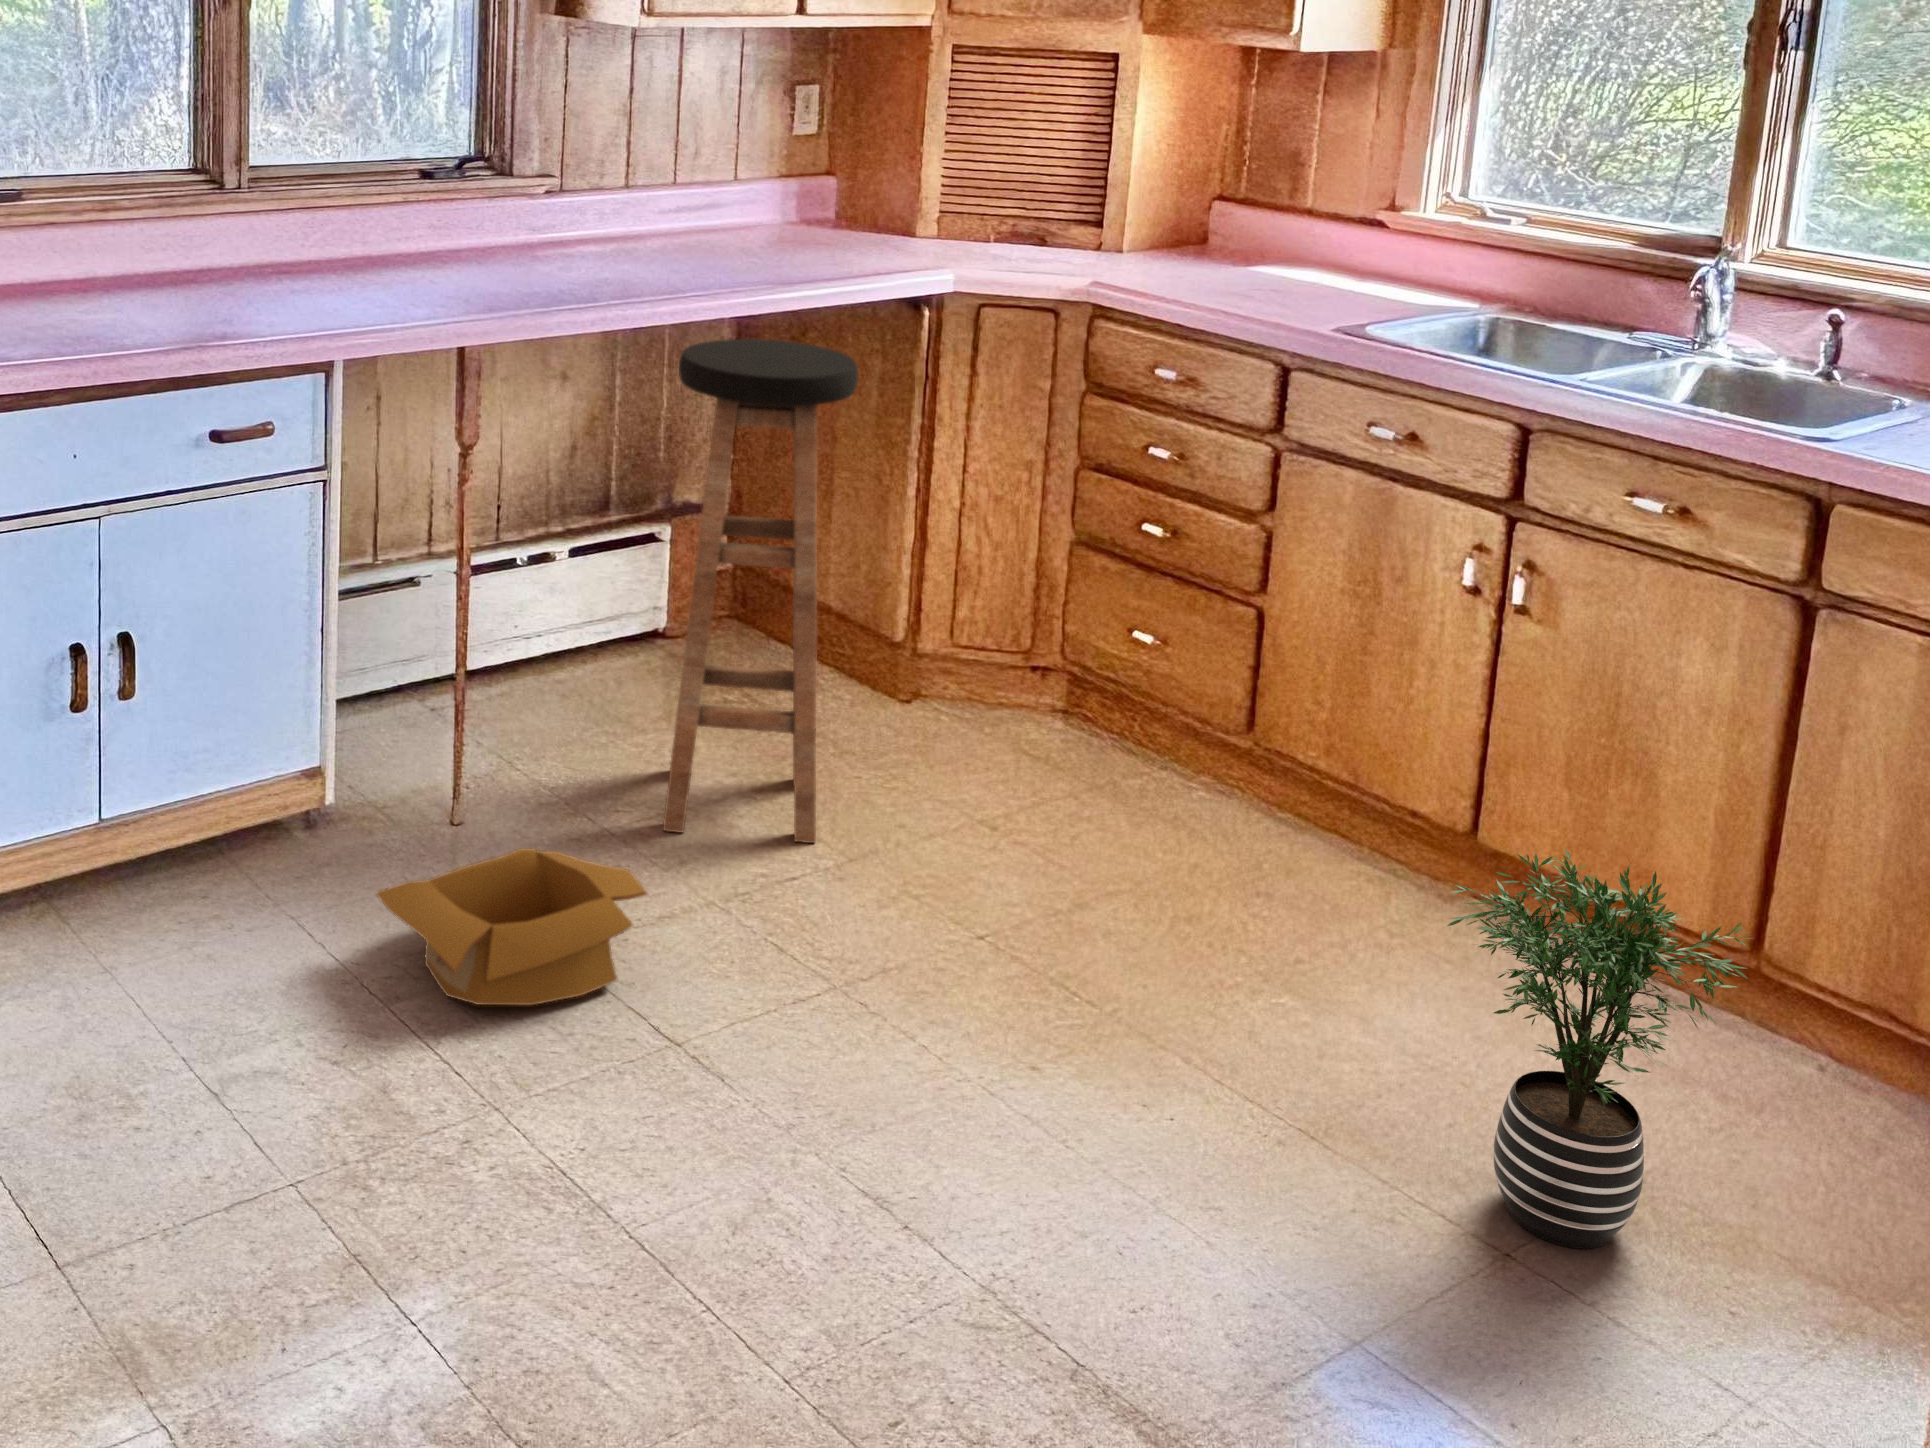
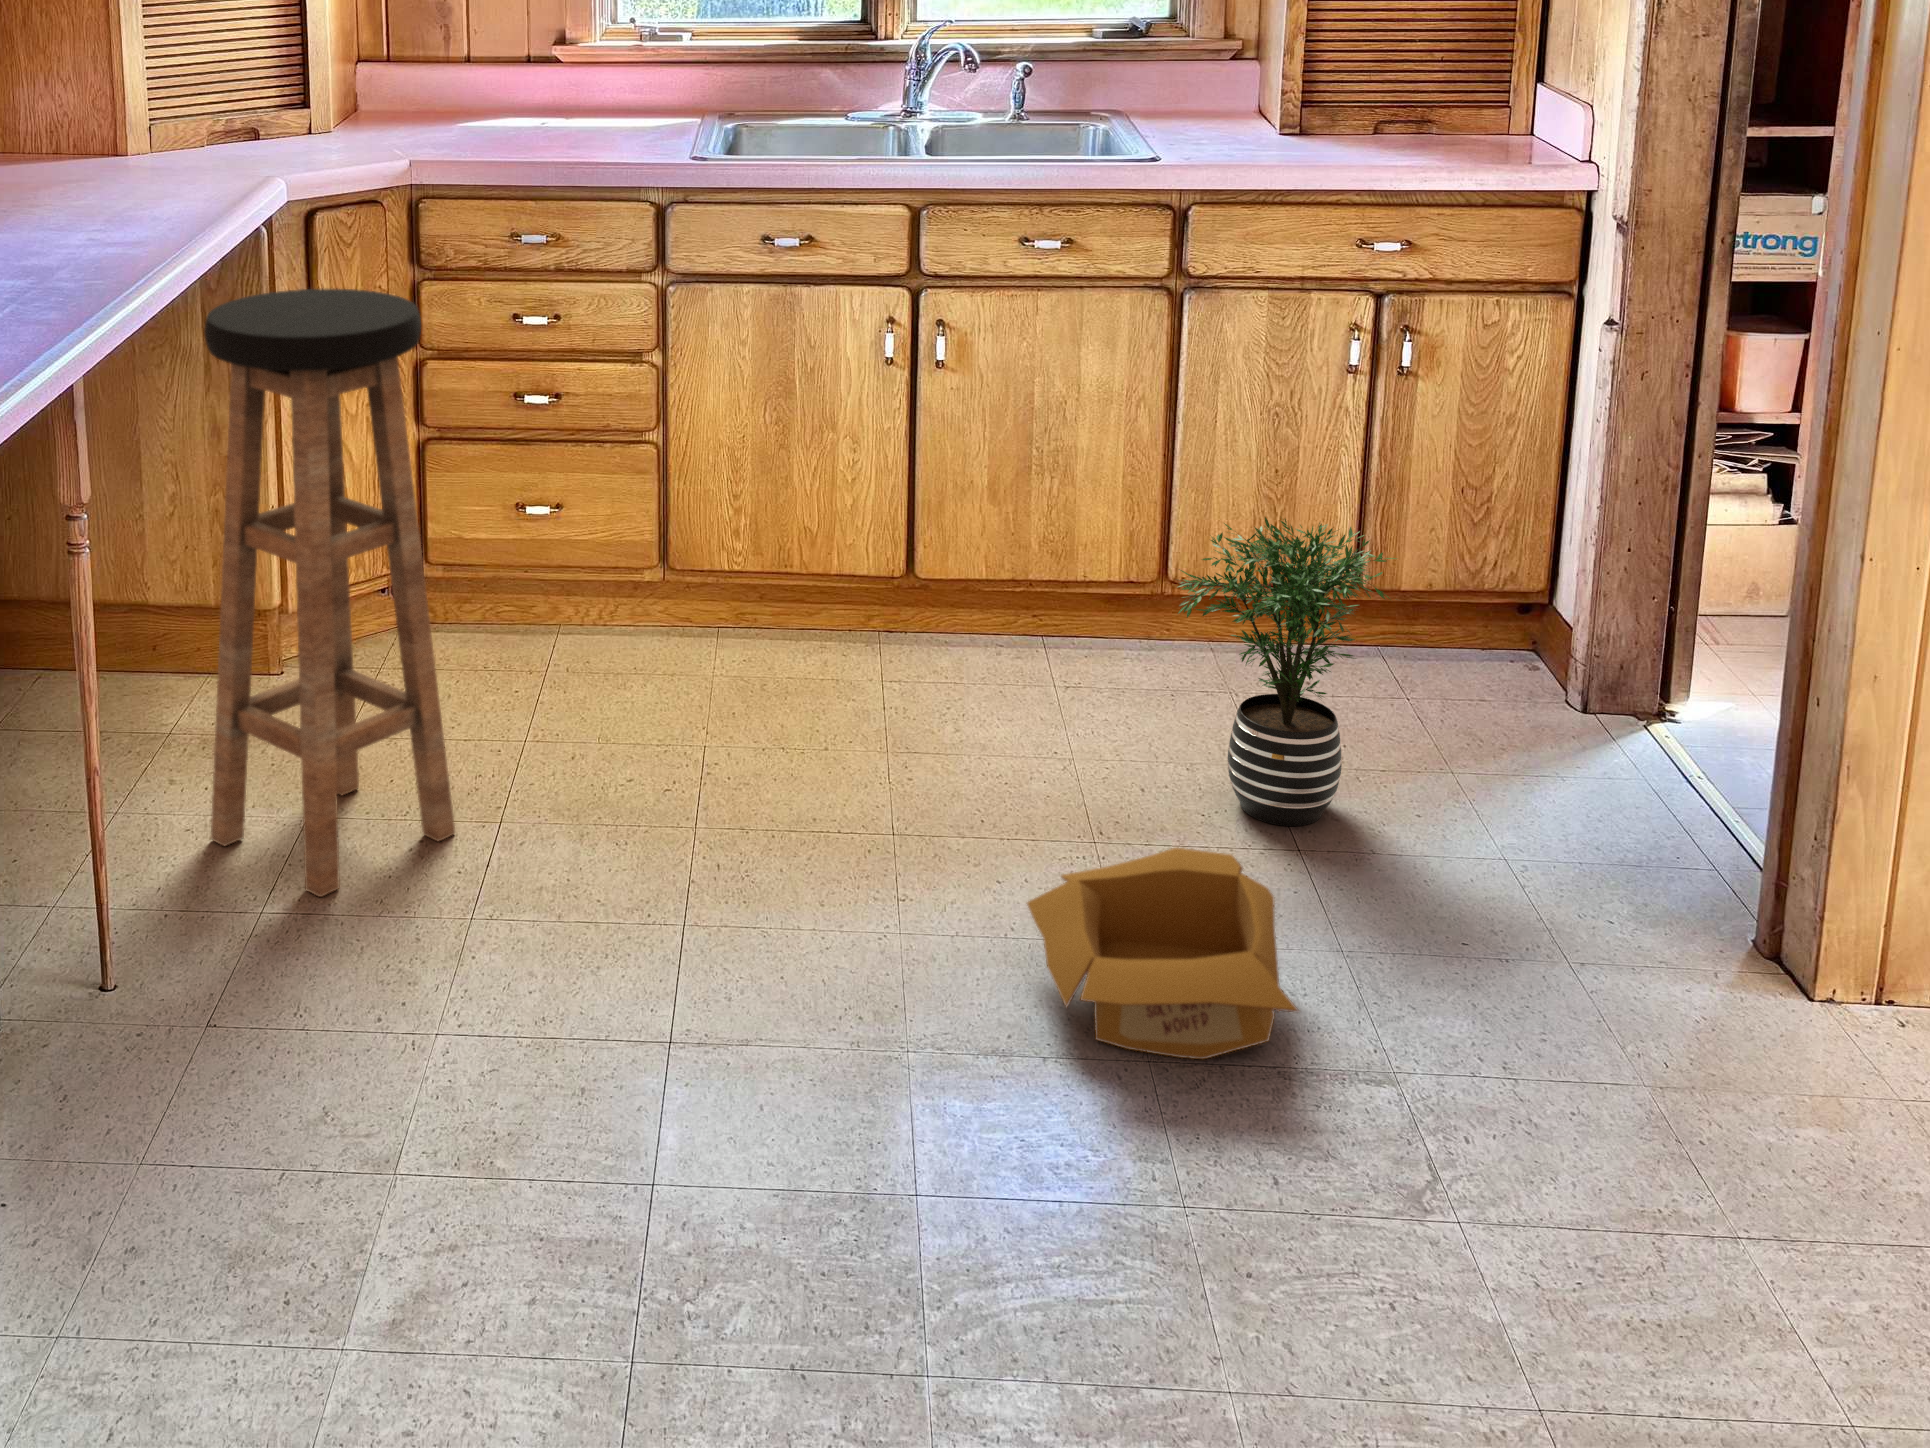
cardboard box: present [376,848,647,1005] -> present [1027,848,1299,1059]

